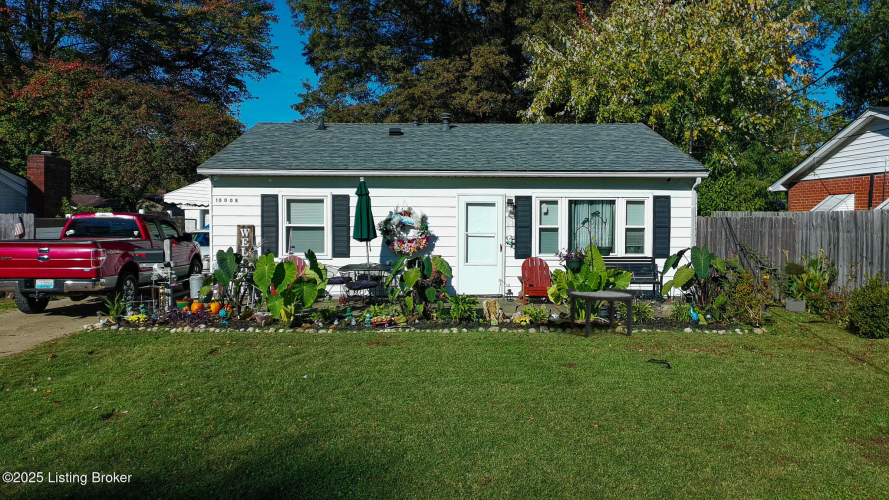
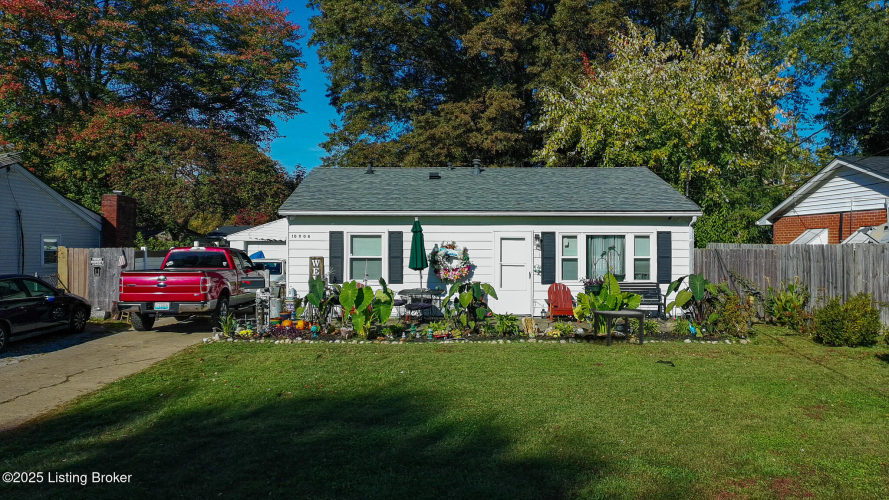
potted tree: present [784,262,807,312] -> none [766,287,785,328]

